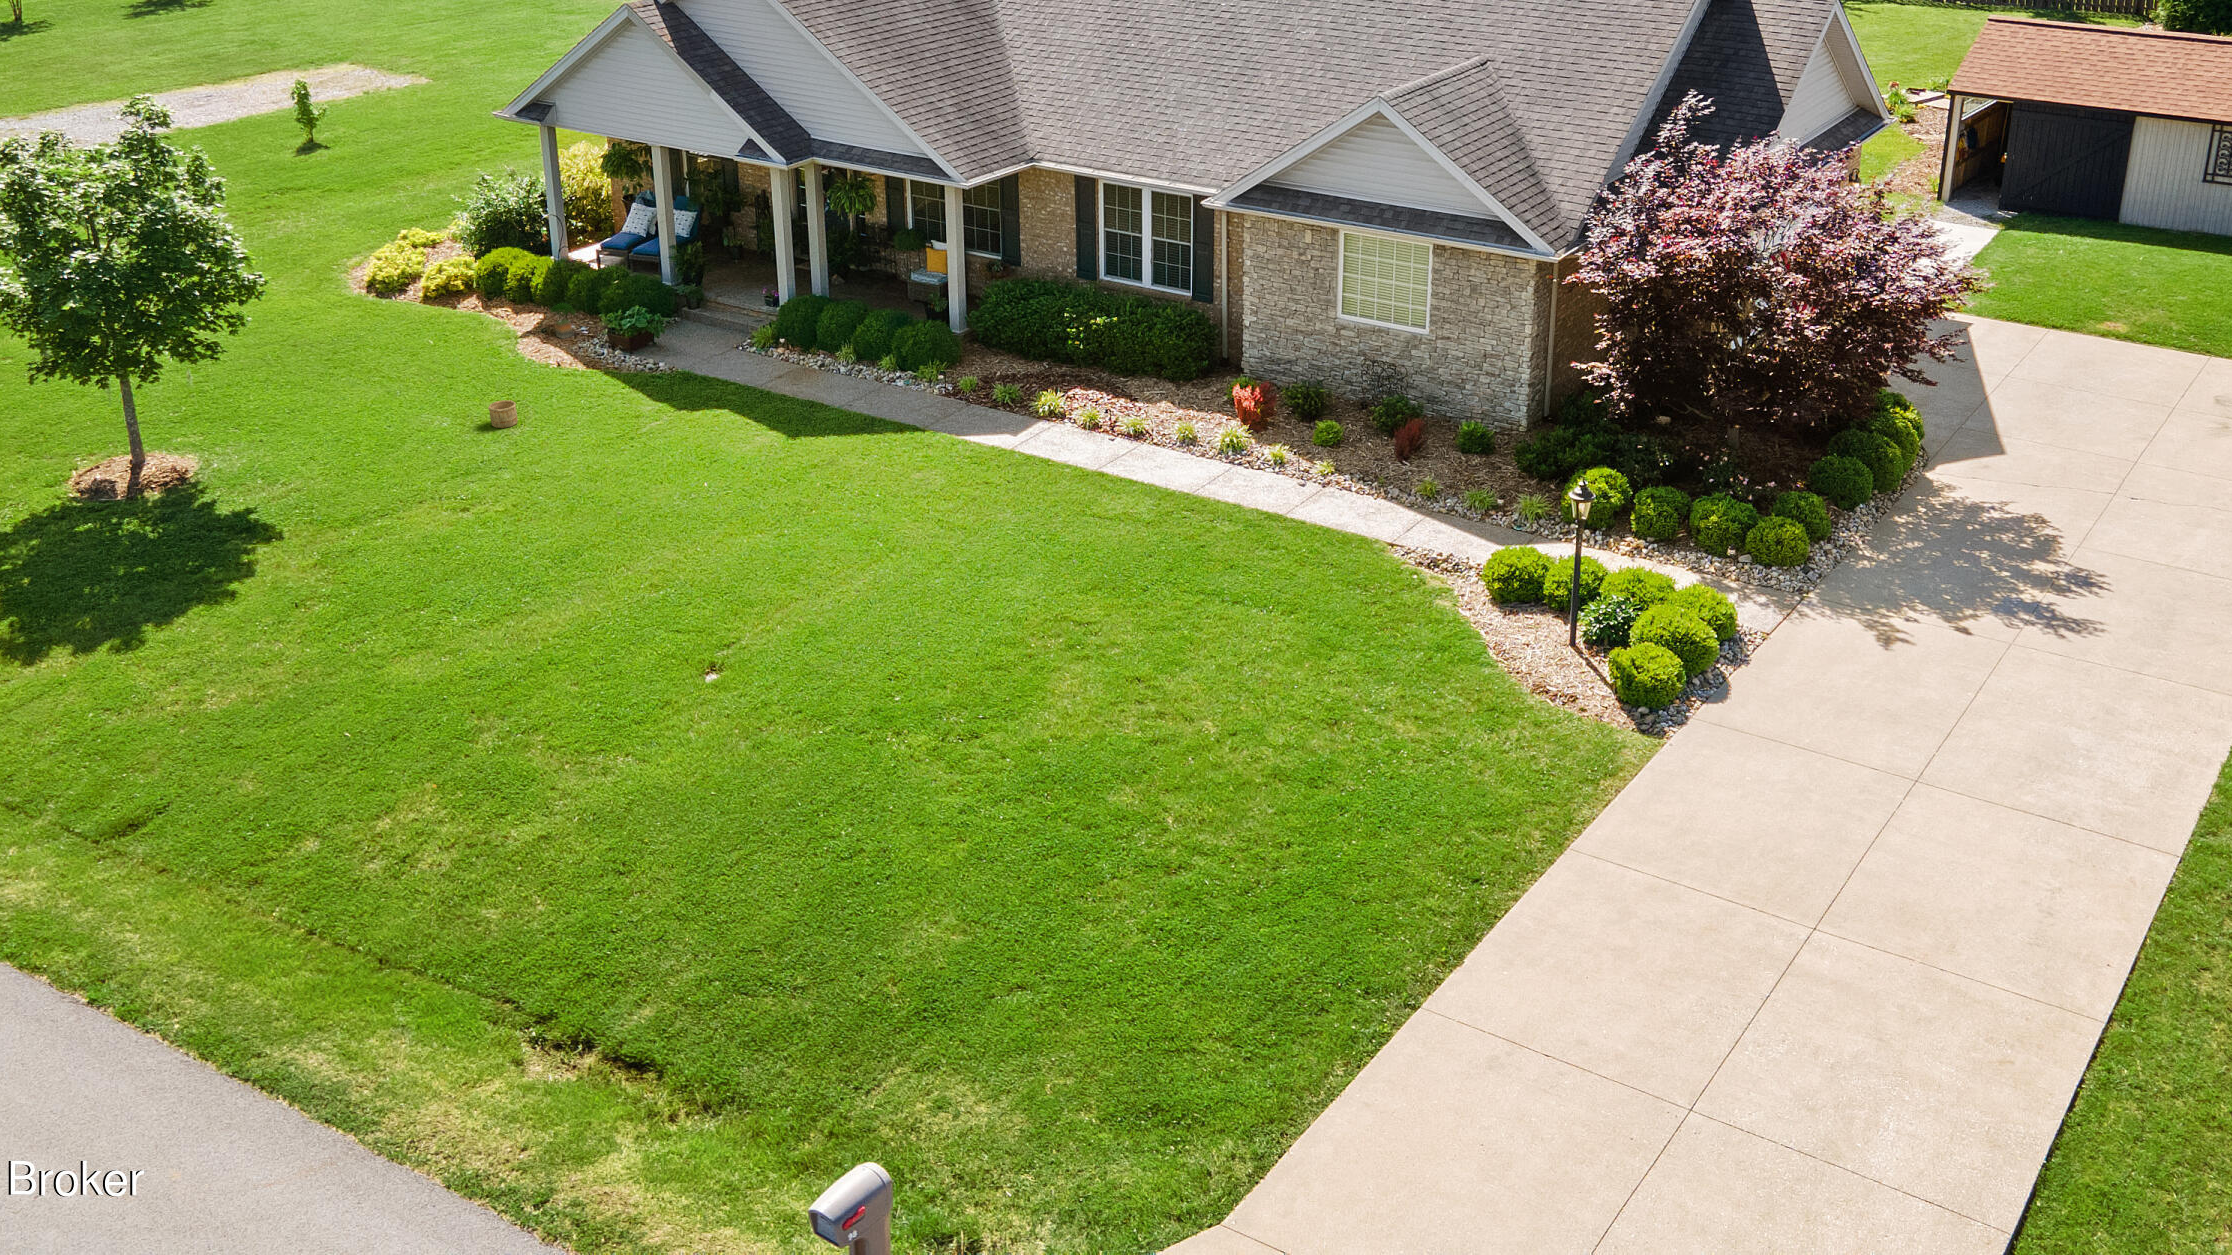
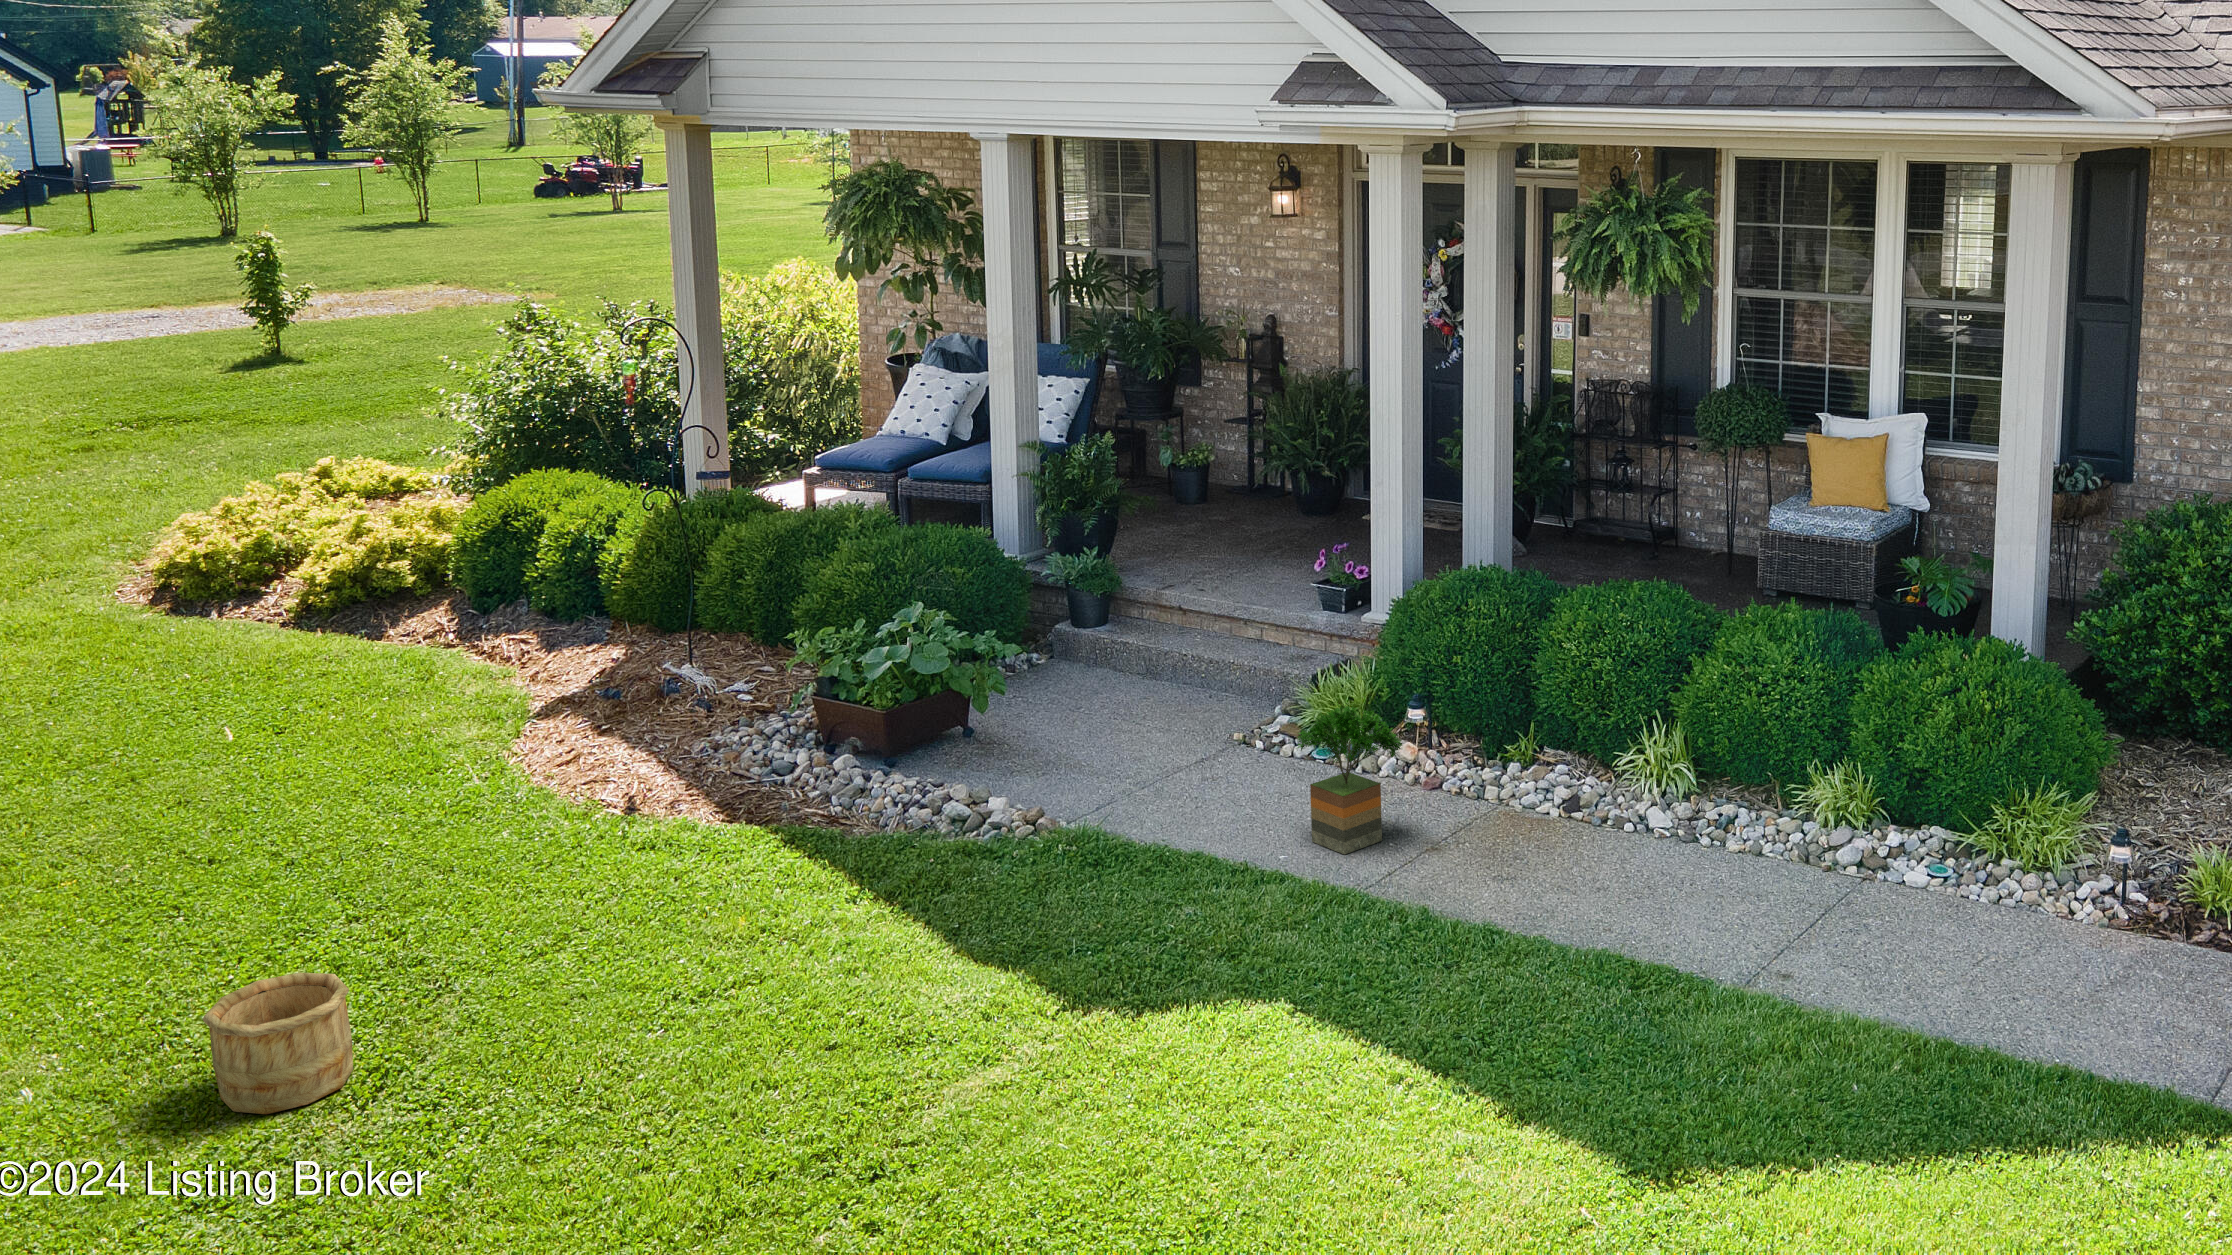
potted tree: present [551,303,575,339] -> present [1297,705,1402,854]

